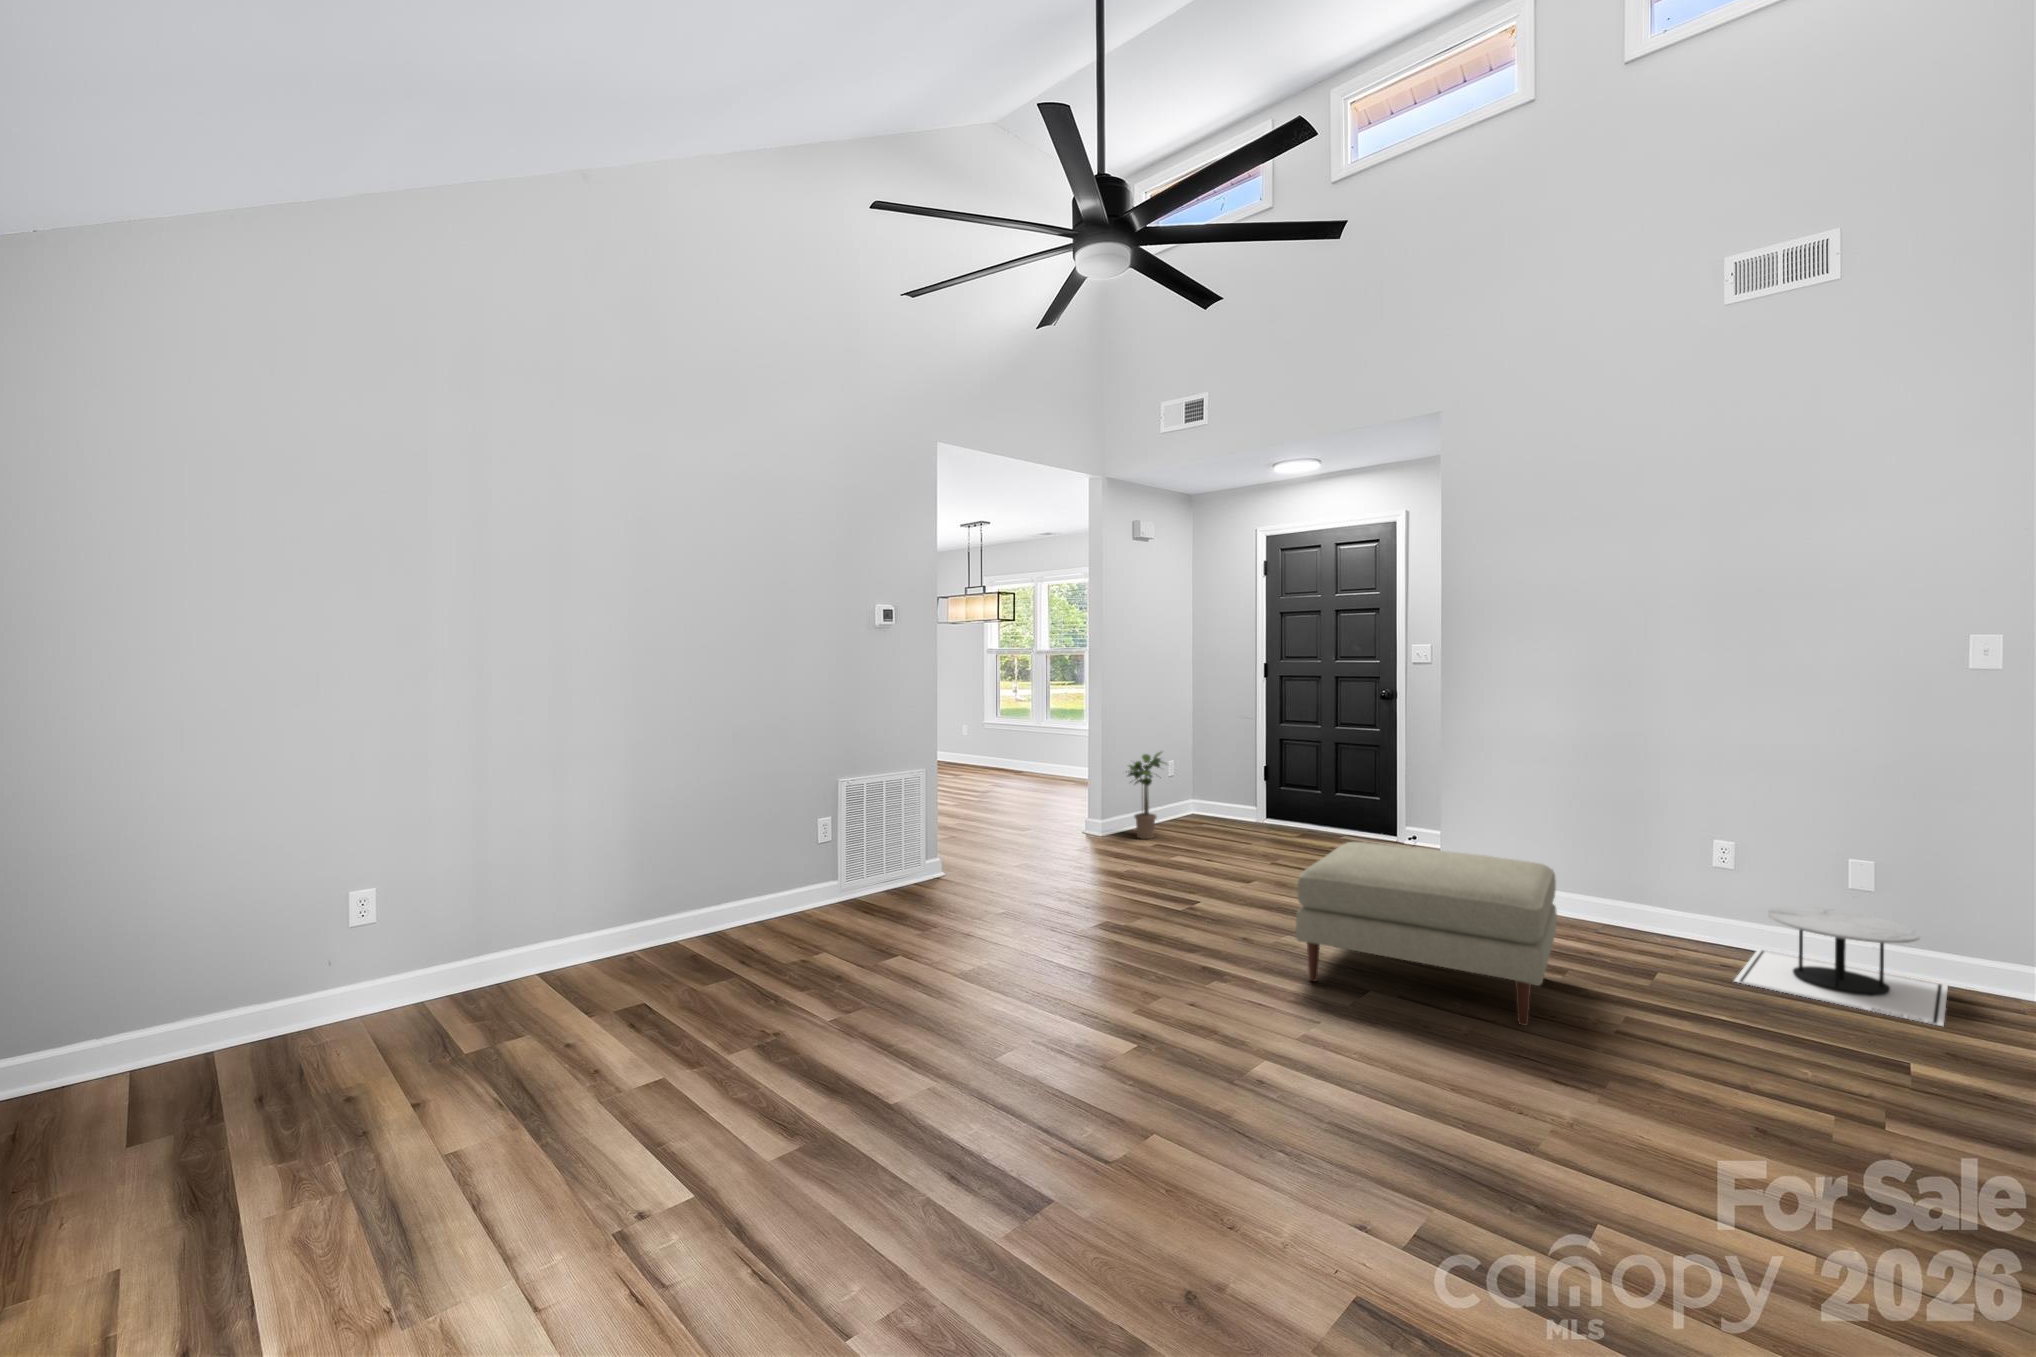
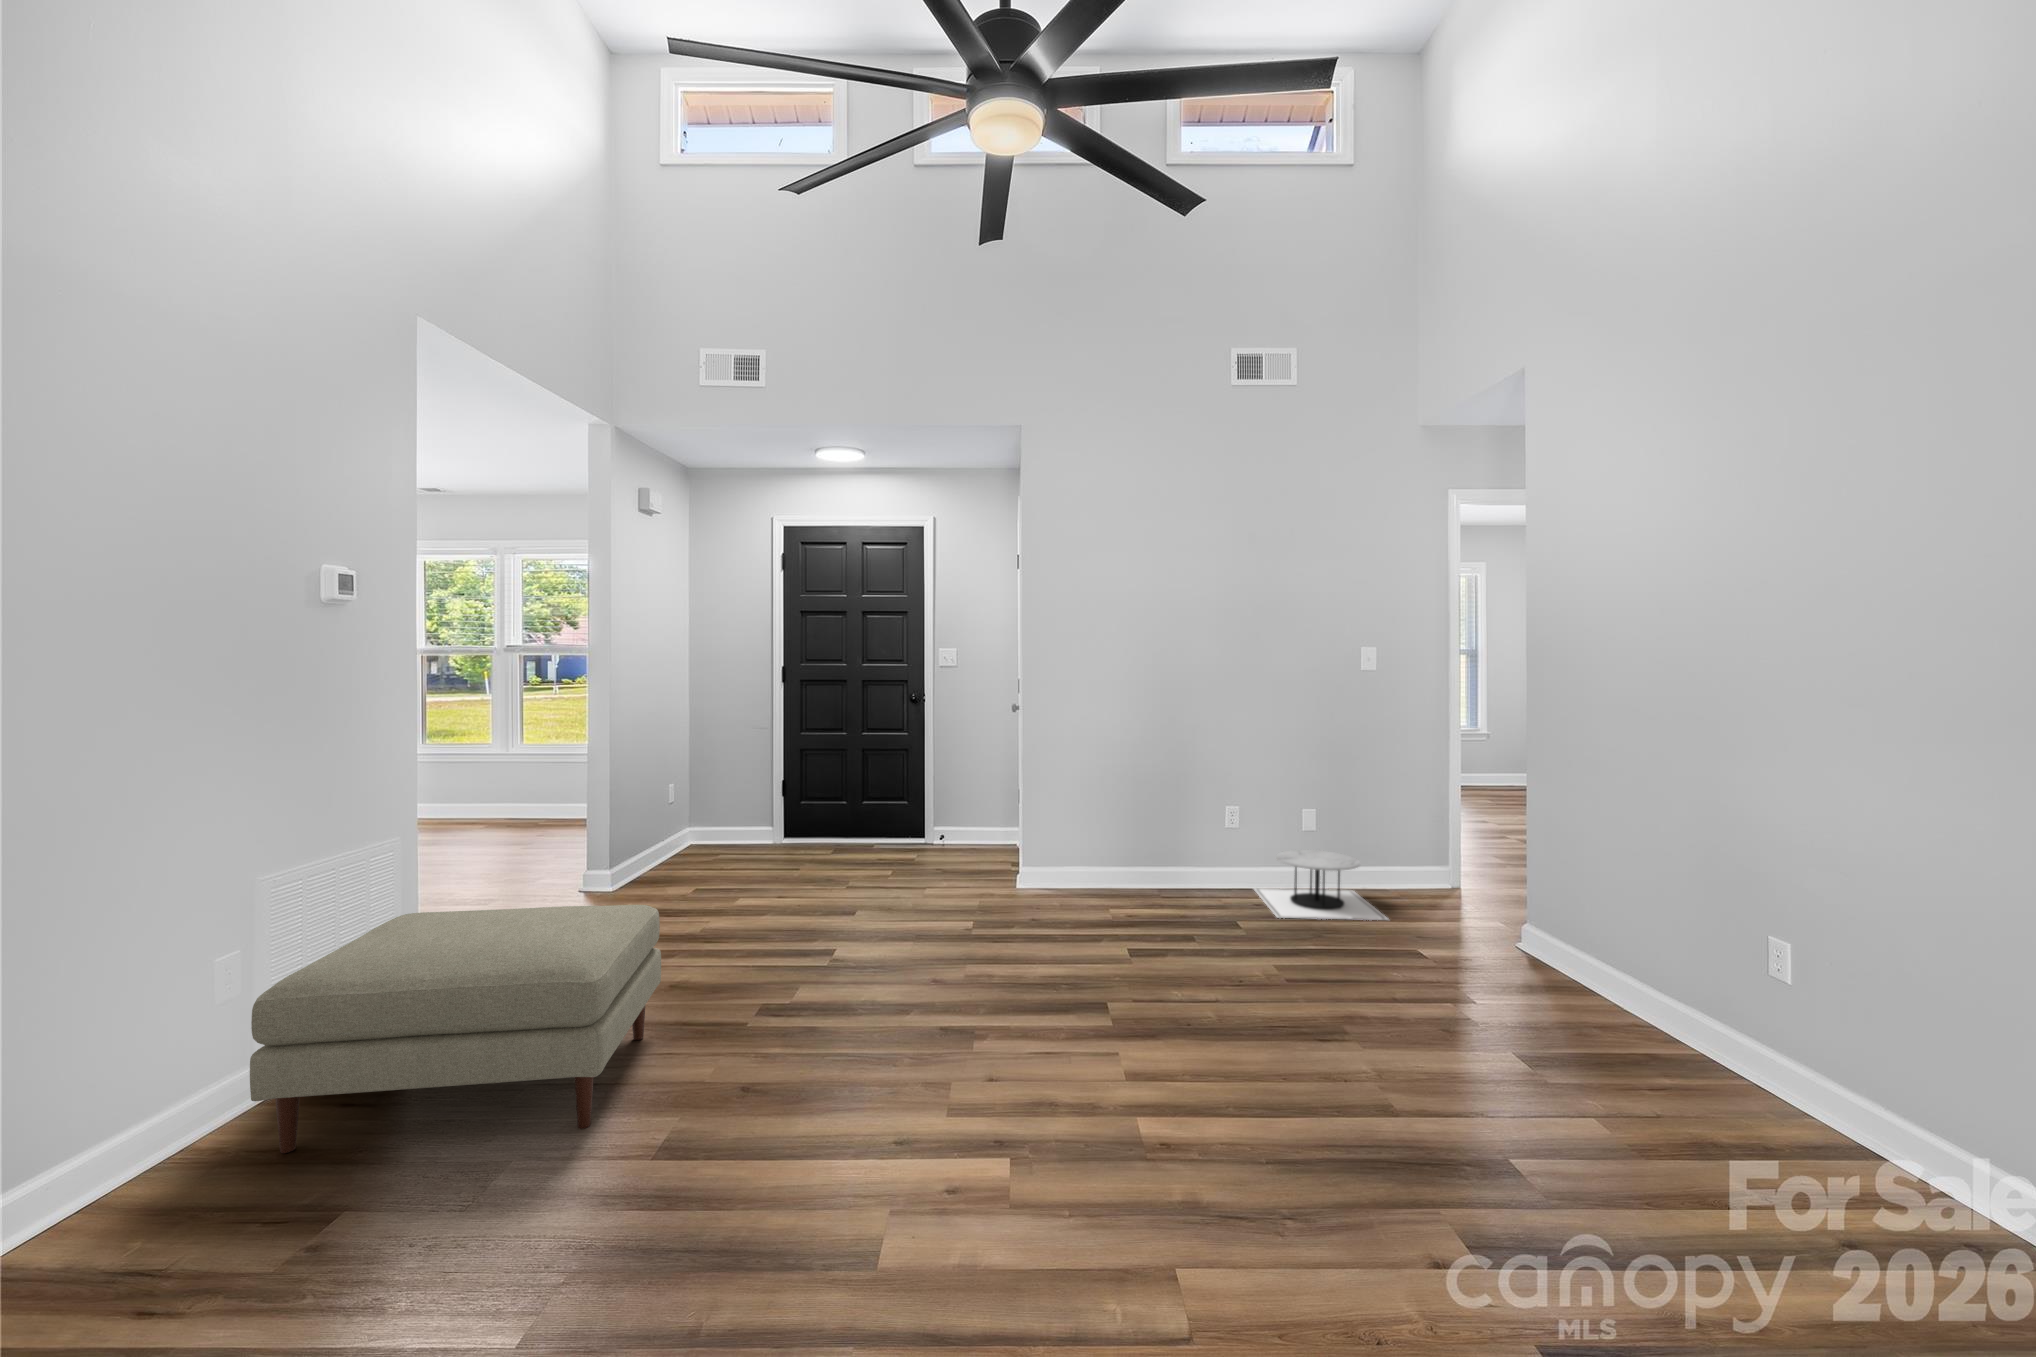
potted plant: present [1126,752,1166,839] -> none [635,773,695,884]
ottoman: present [1296,842,1557,1026] -> present [250,905,661,1153]

